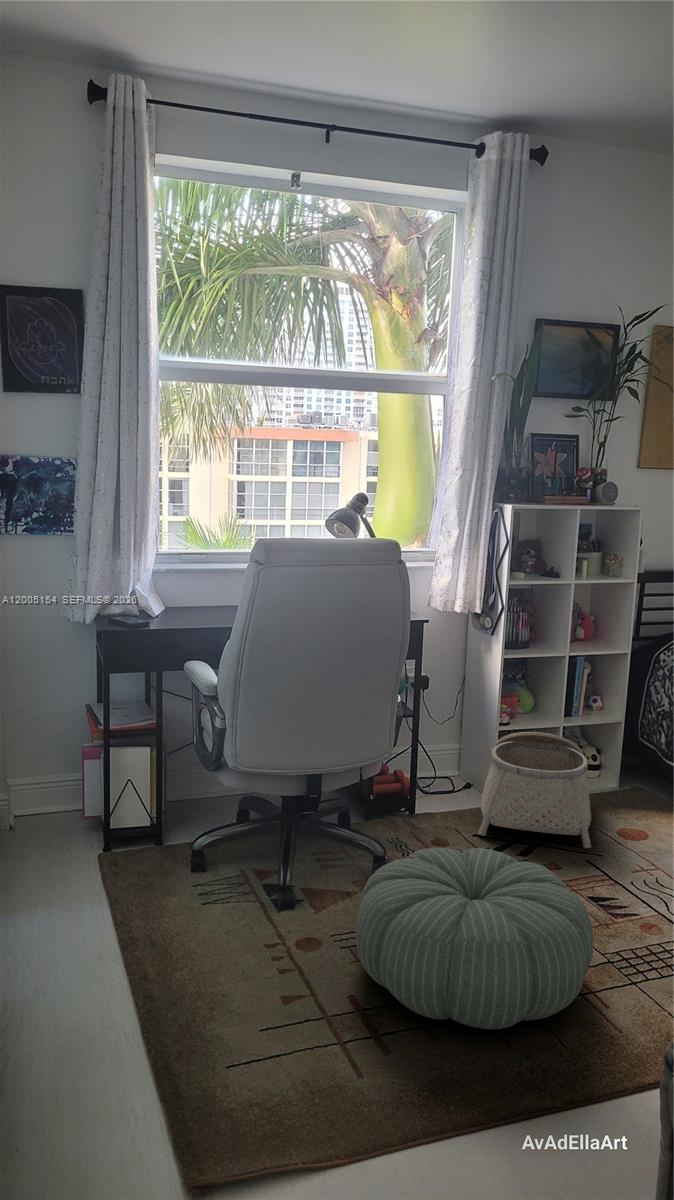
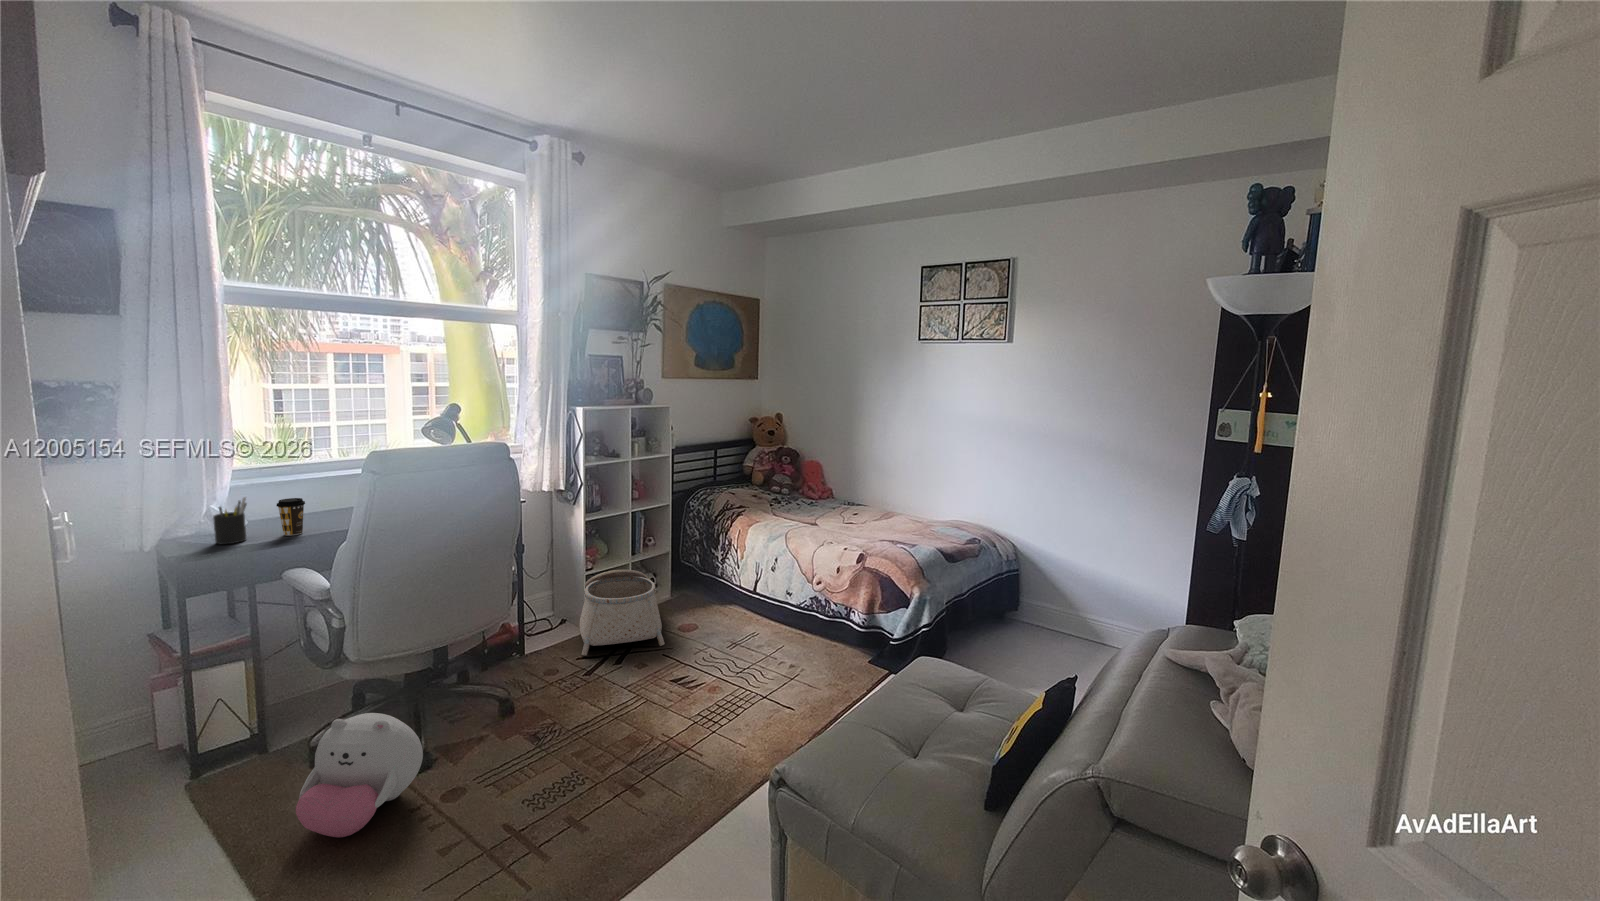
pen holder: none [131,582,158,629] -> present [213,497,247,544]
coffee cup: none [181,588,205,628] -> present [276,498,305,536]
plush toy: none [168,826,283,950] -> present [296,713,423,837]
pouf: present [356,848,593,1029] -> none [499,668,688,820]

